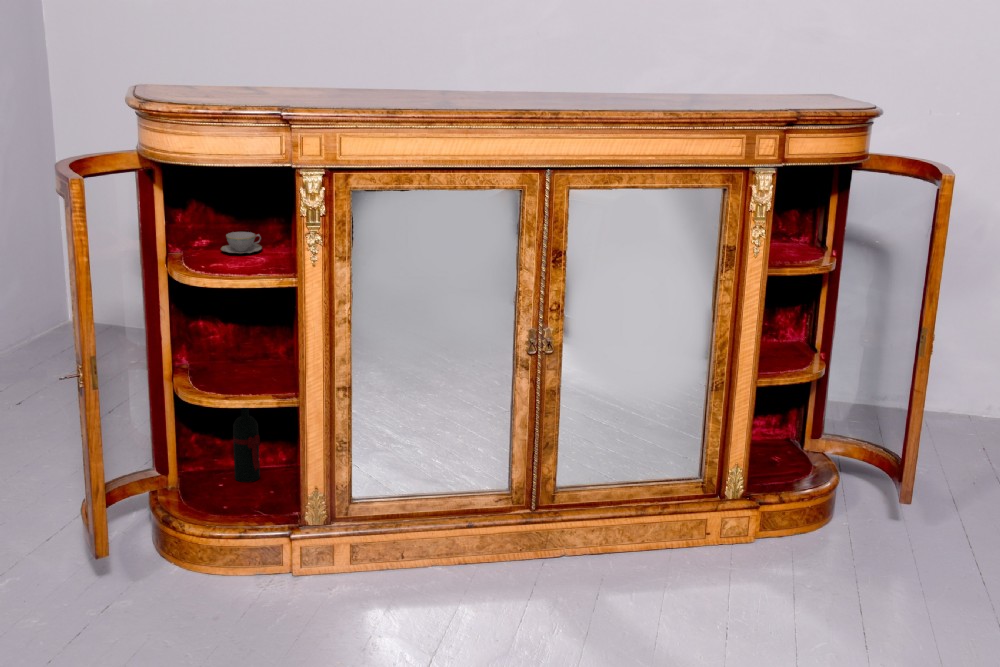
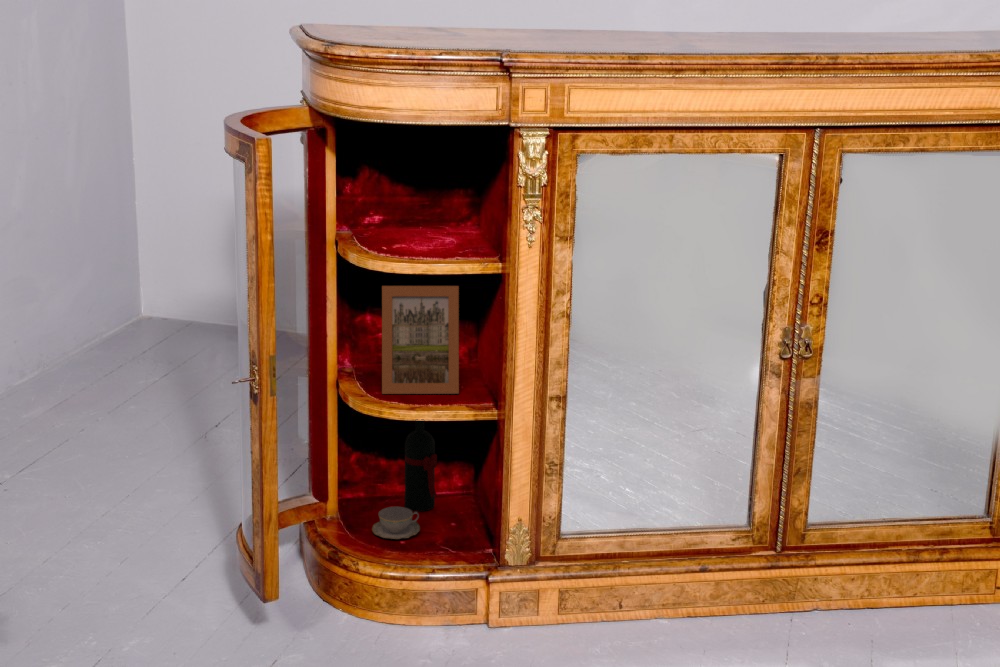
teacup: present [221,232,262,254] -> present [372,506,420,539]
picture frame: none [205,297,270,386] -> present [382,286,459,394]

